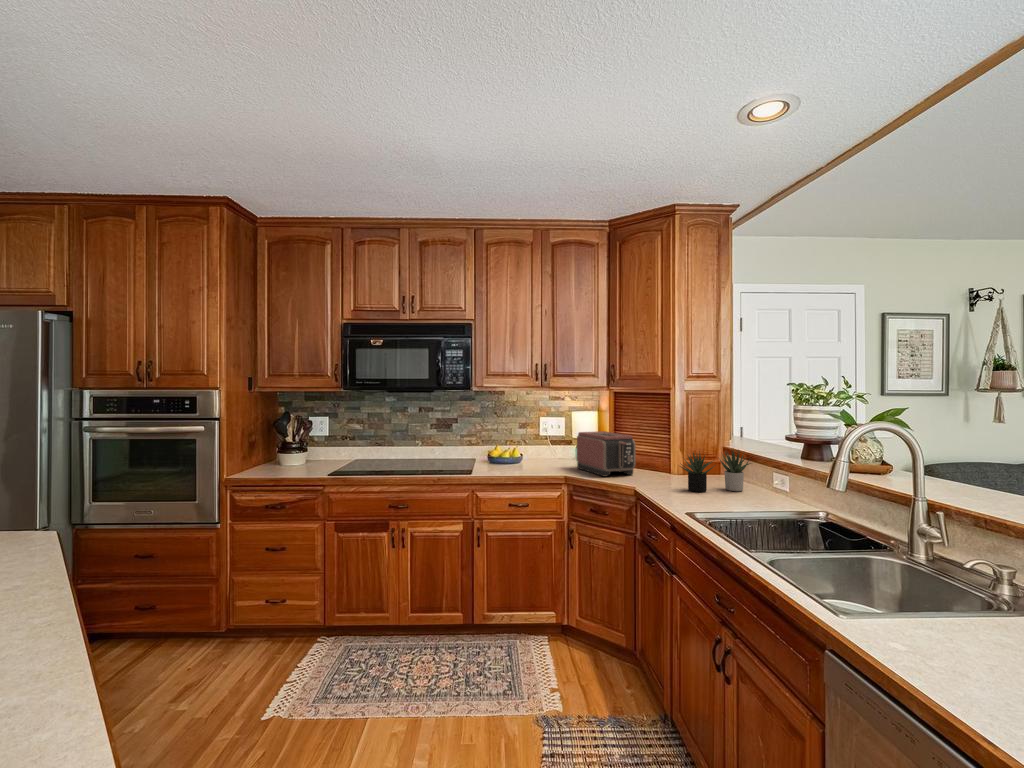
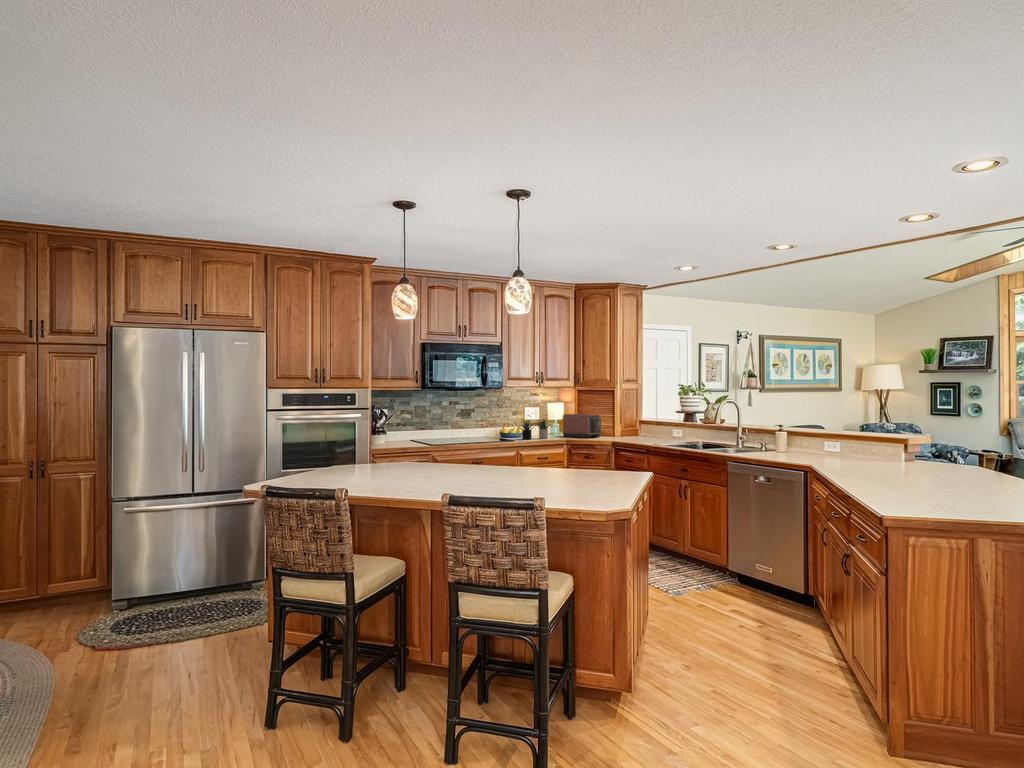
succulent plant: present [680,450,751,492] -> present [519,419,550,440]

